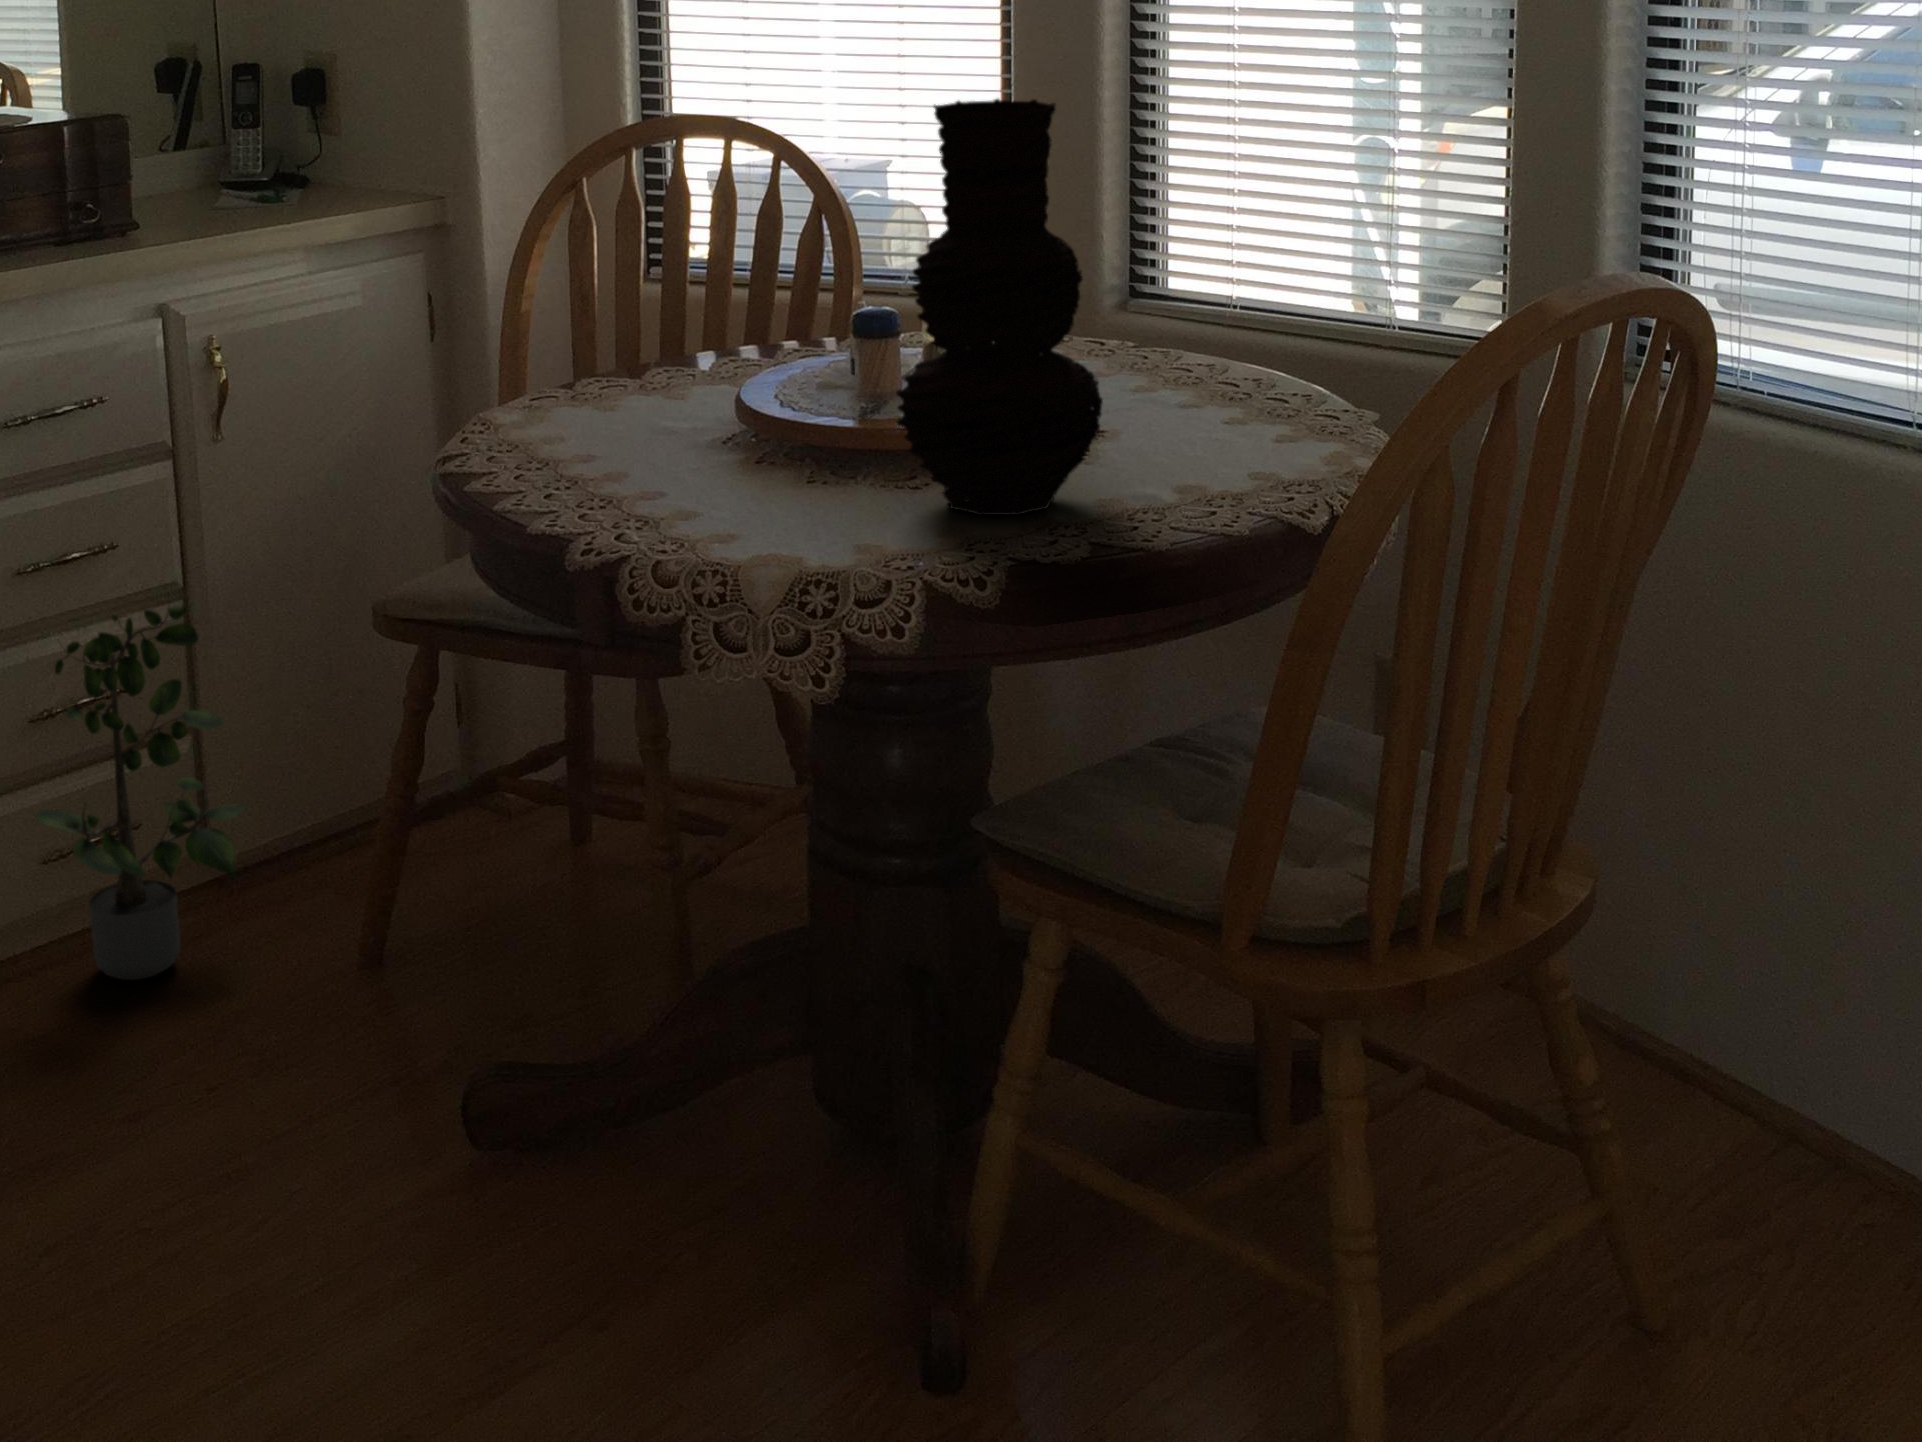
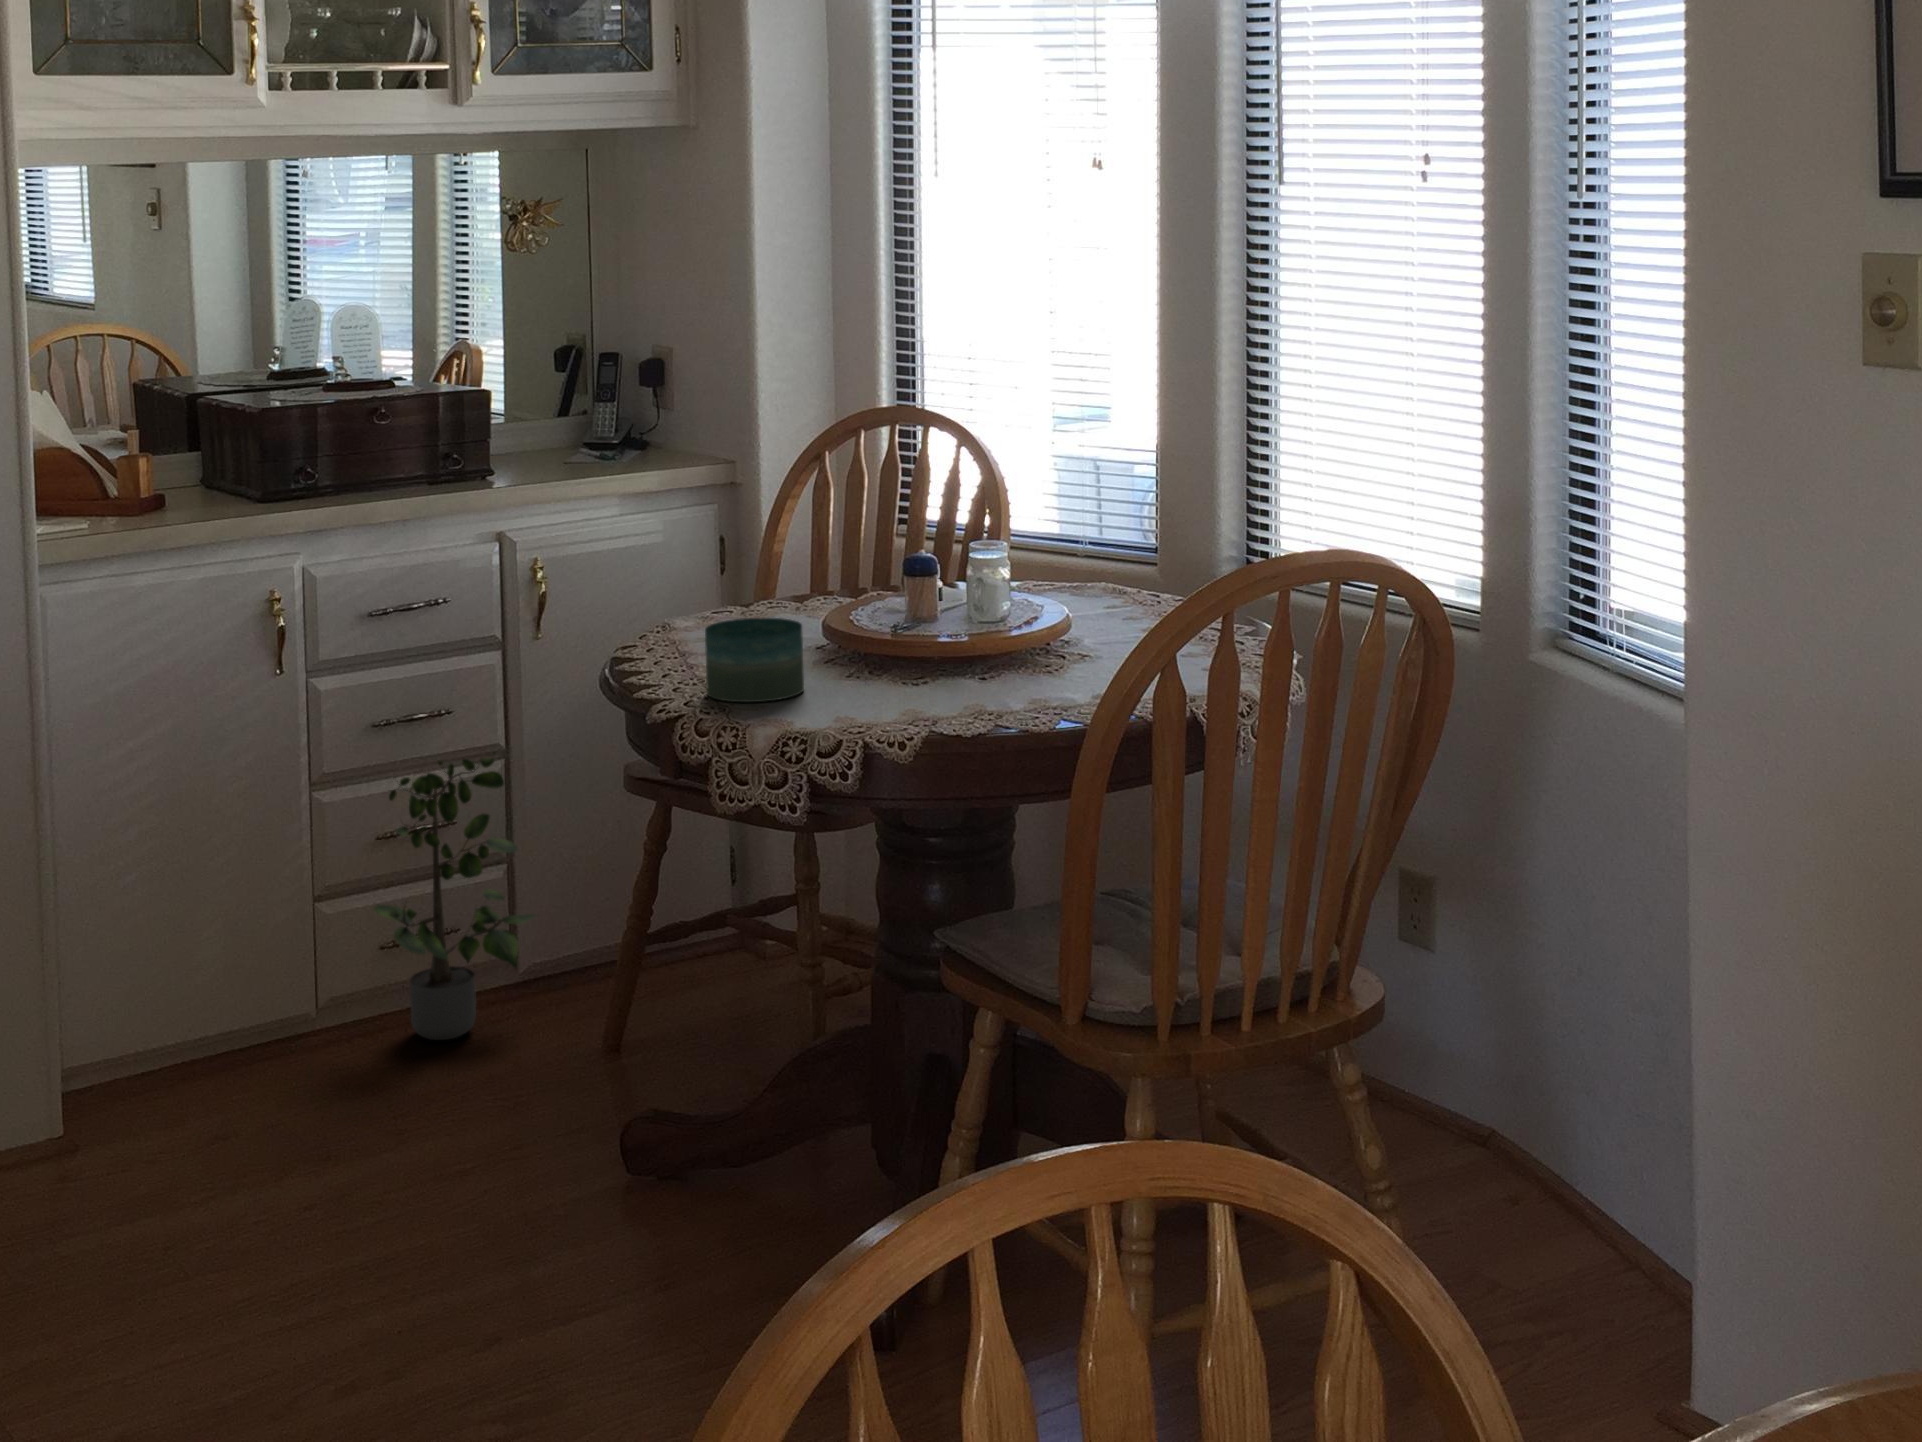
vase: present [896,99,1103,515] -> none [888,404,1037,703]
candle: none [632,410,772,532] -> present [705,618,804,702]

